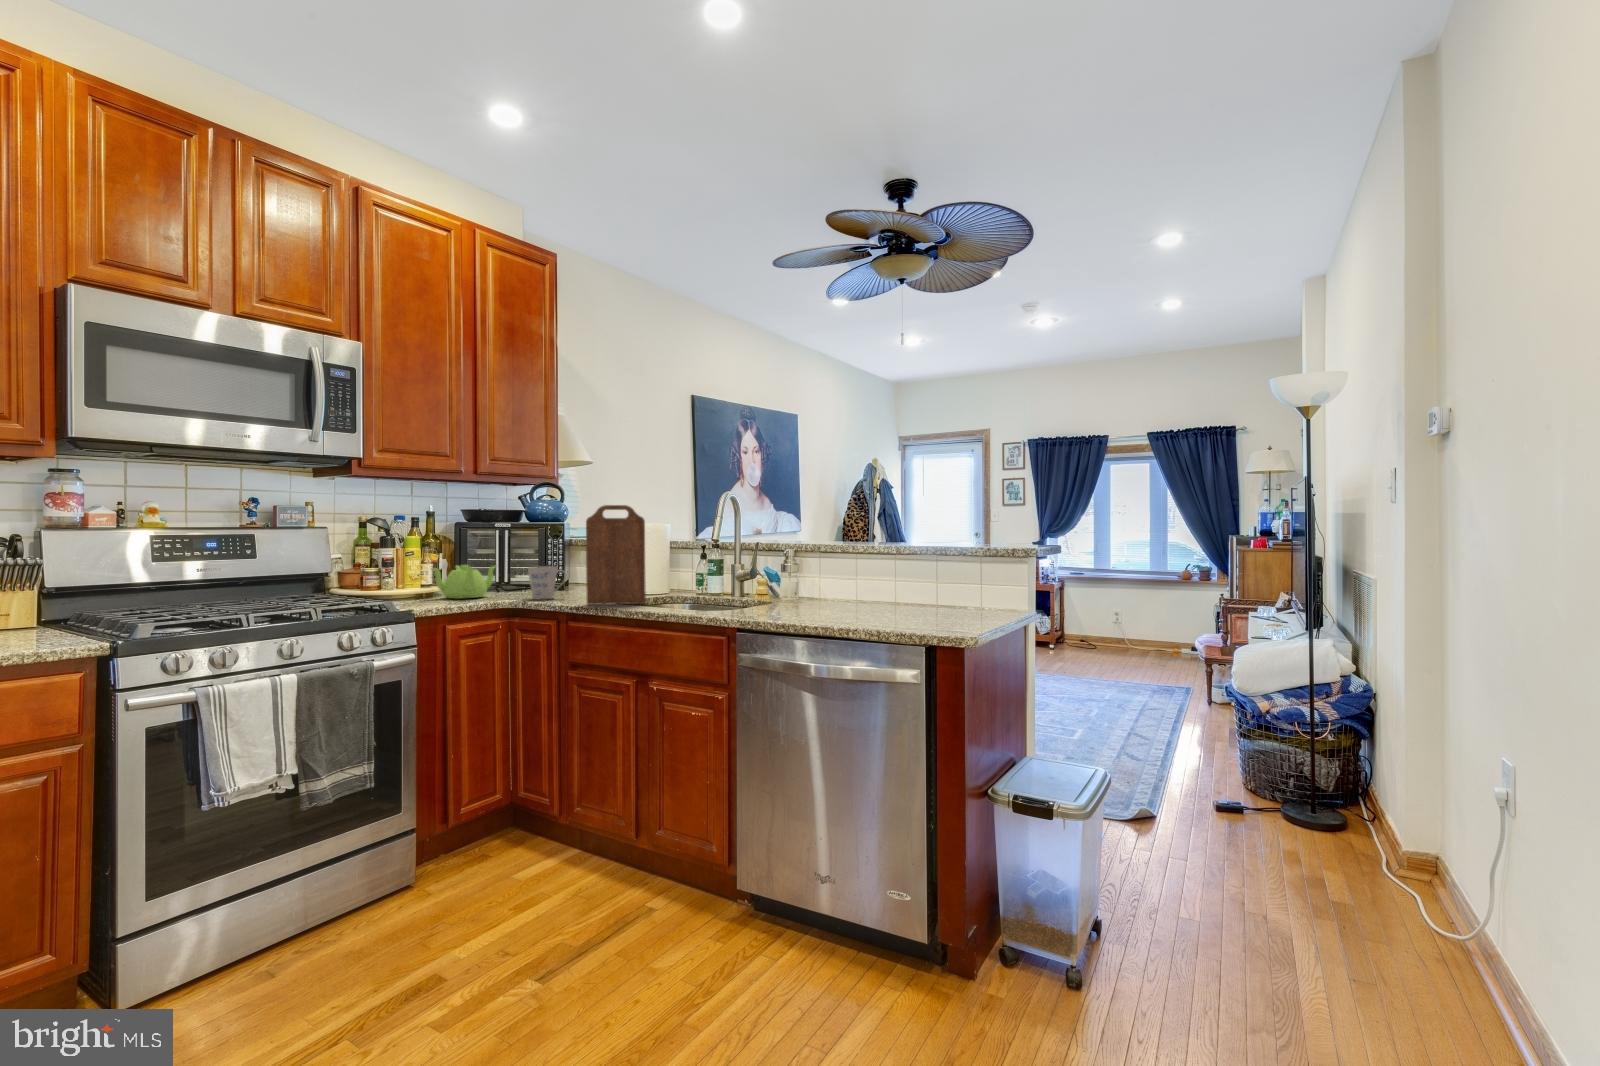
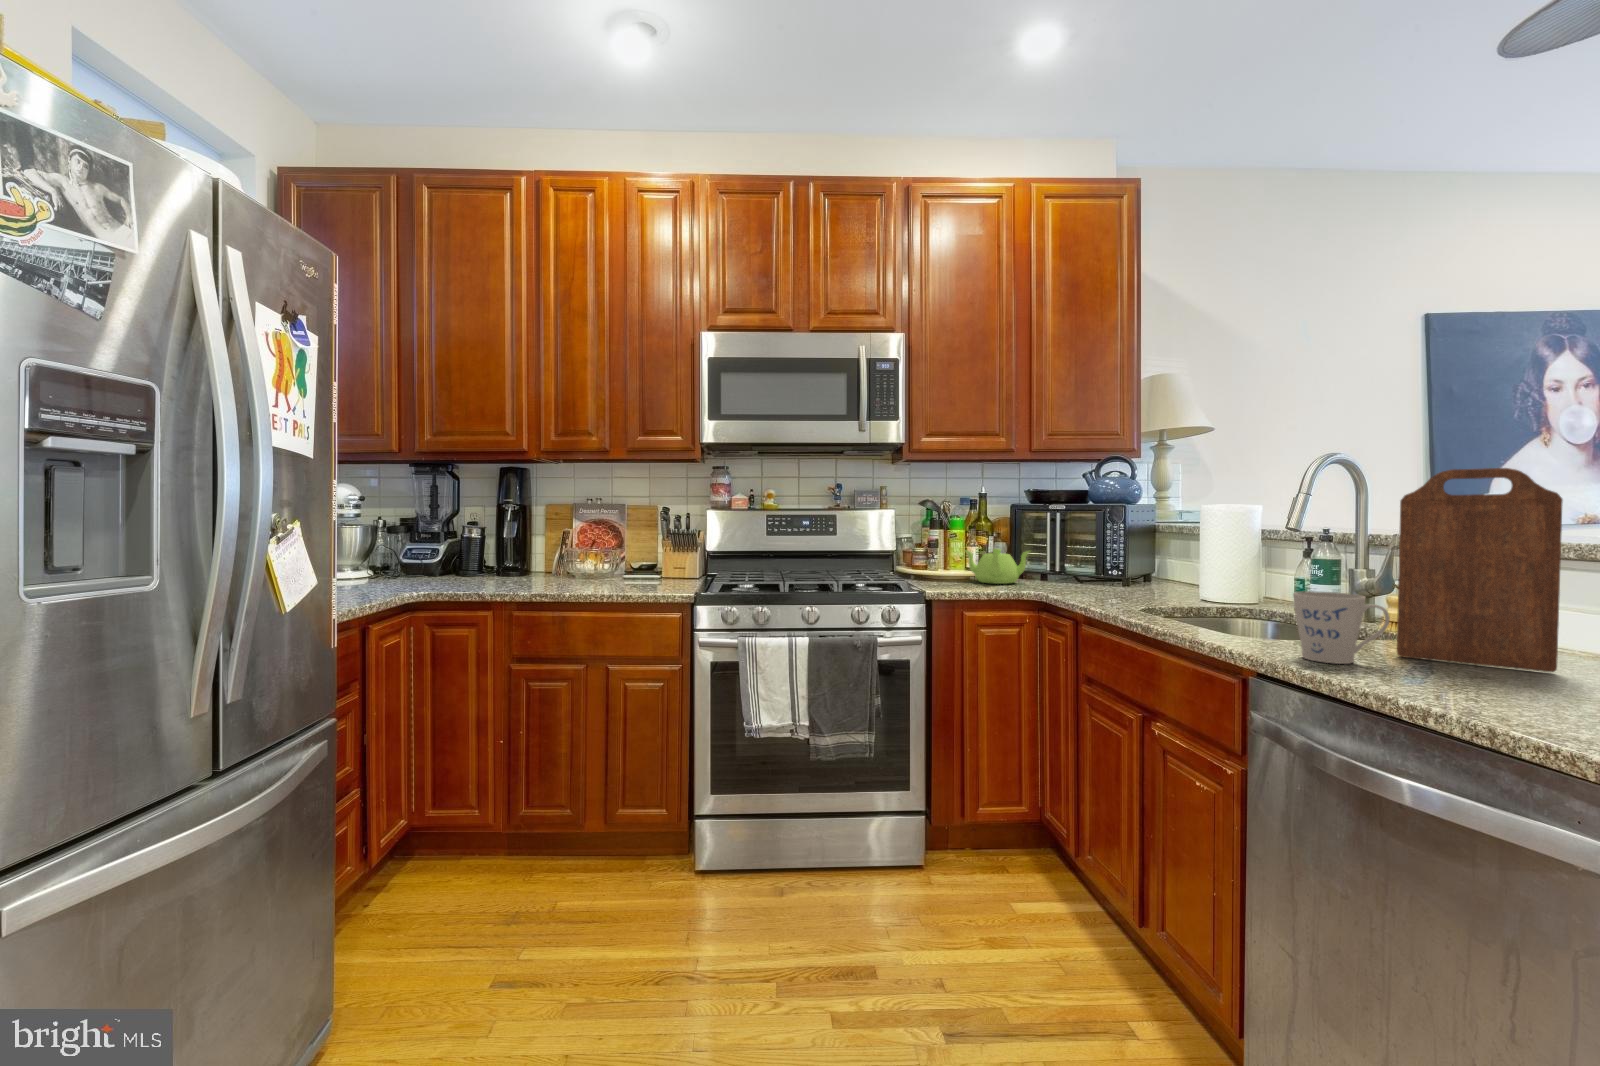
cutting board: present [586,505,646,605] -> present [1397,468,1563,672]
mug: present [528,566,566,599] -> present [1293,591,1390,664]

